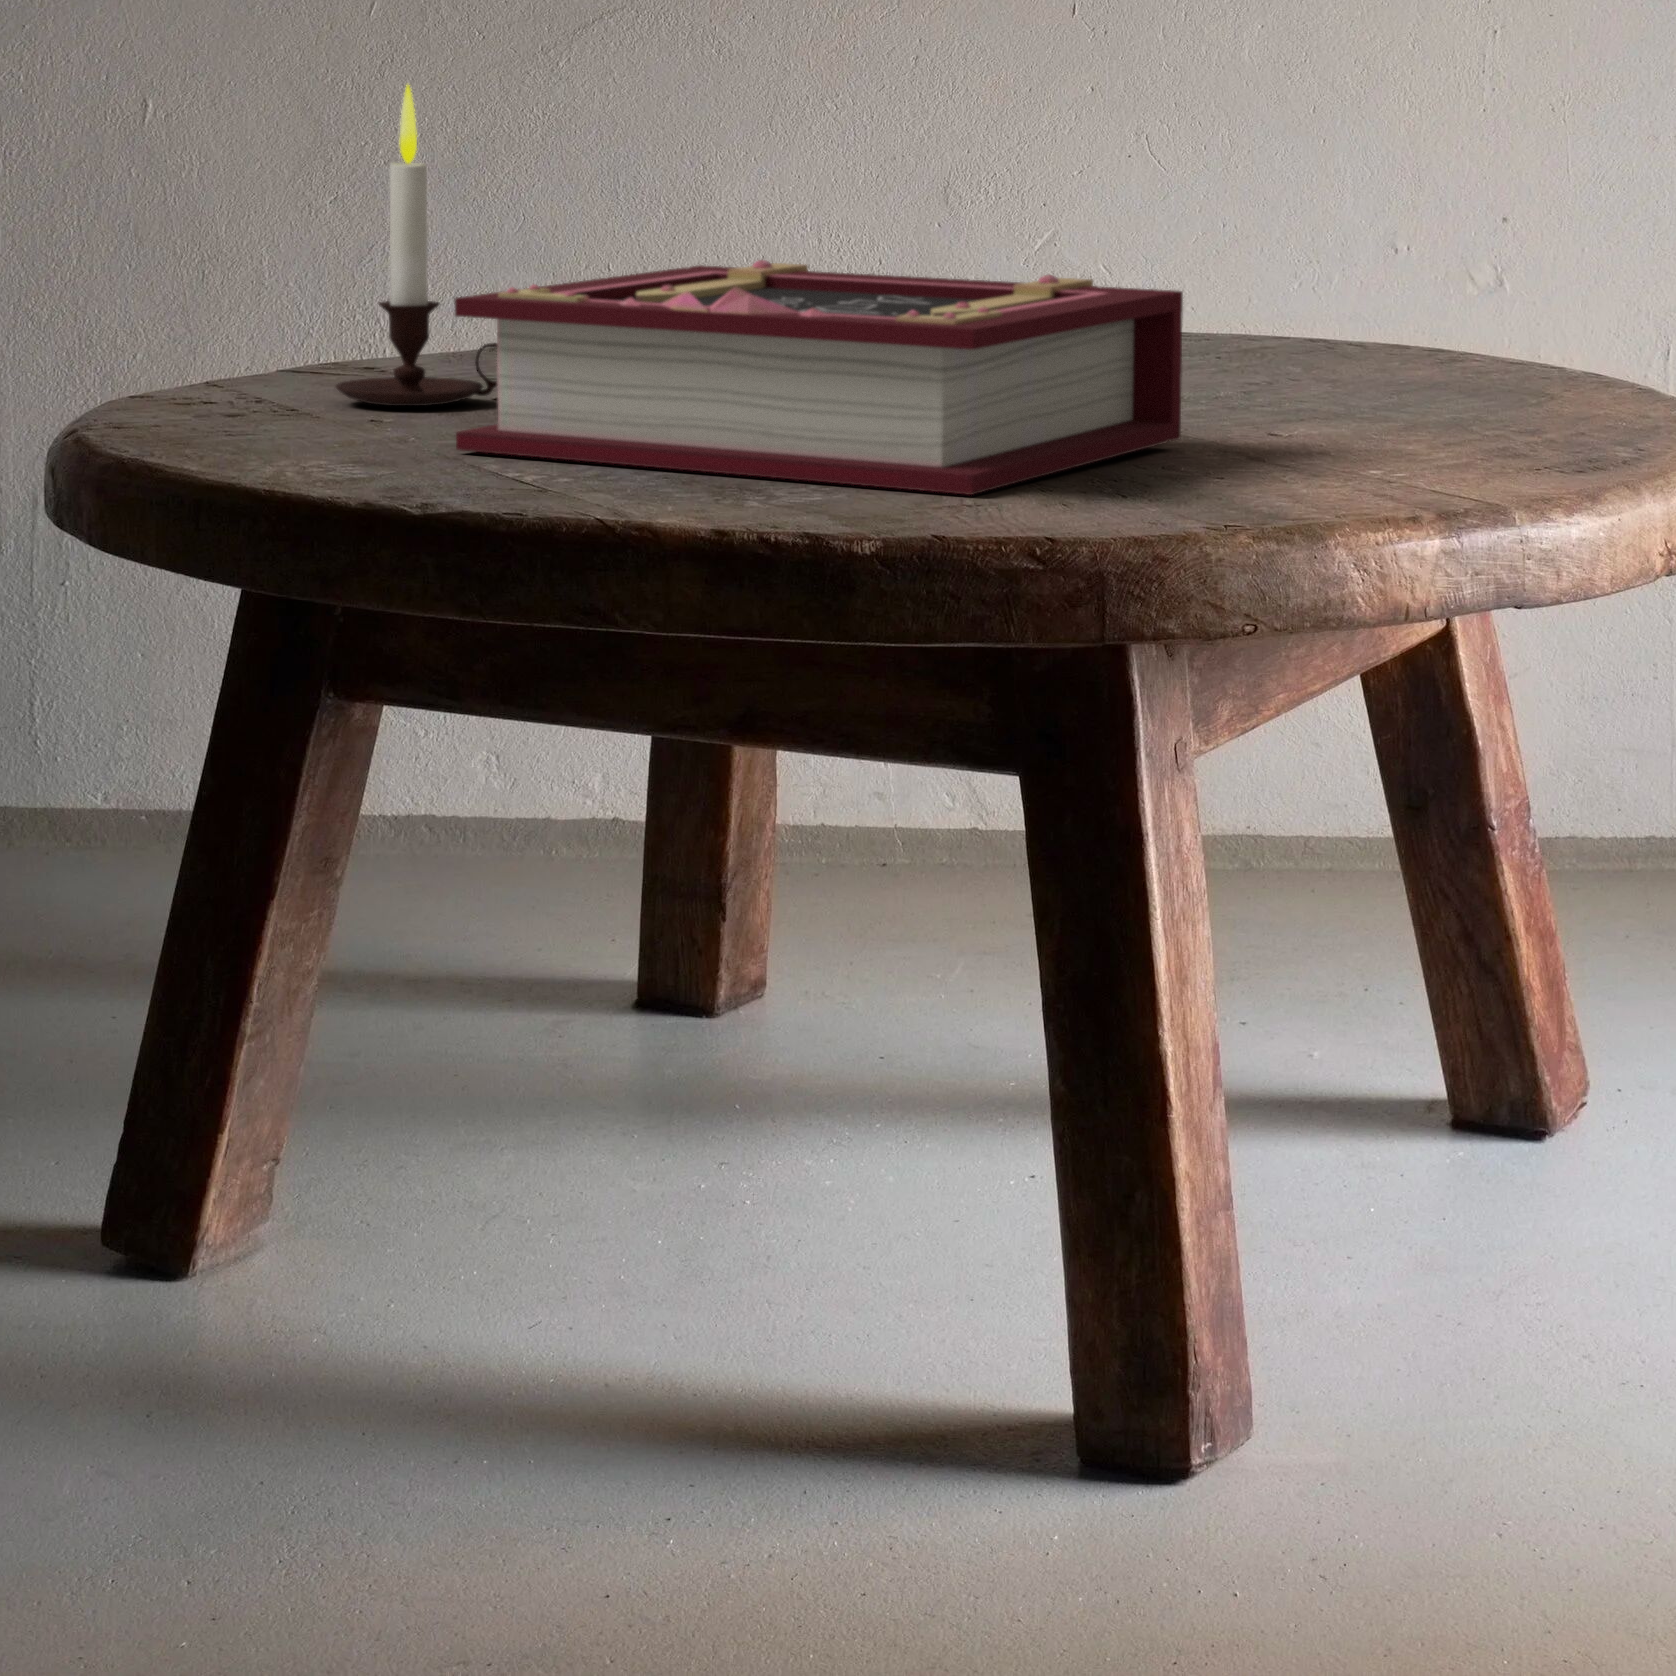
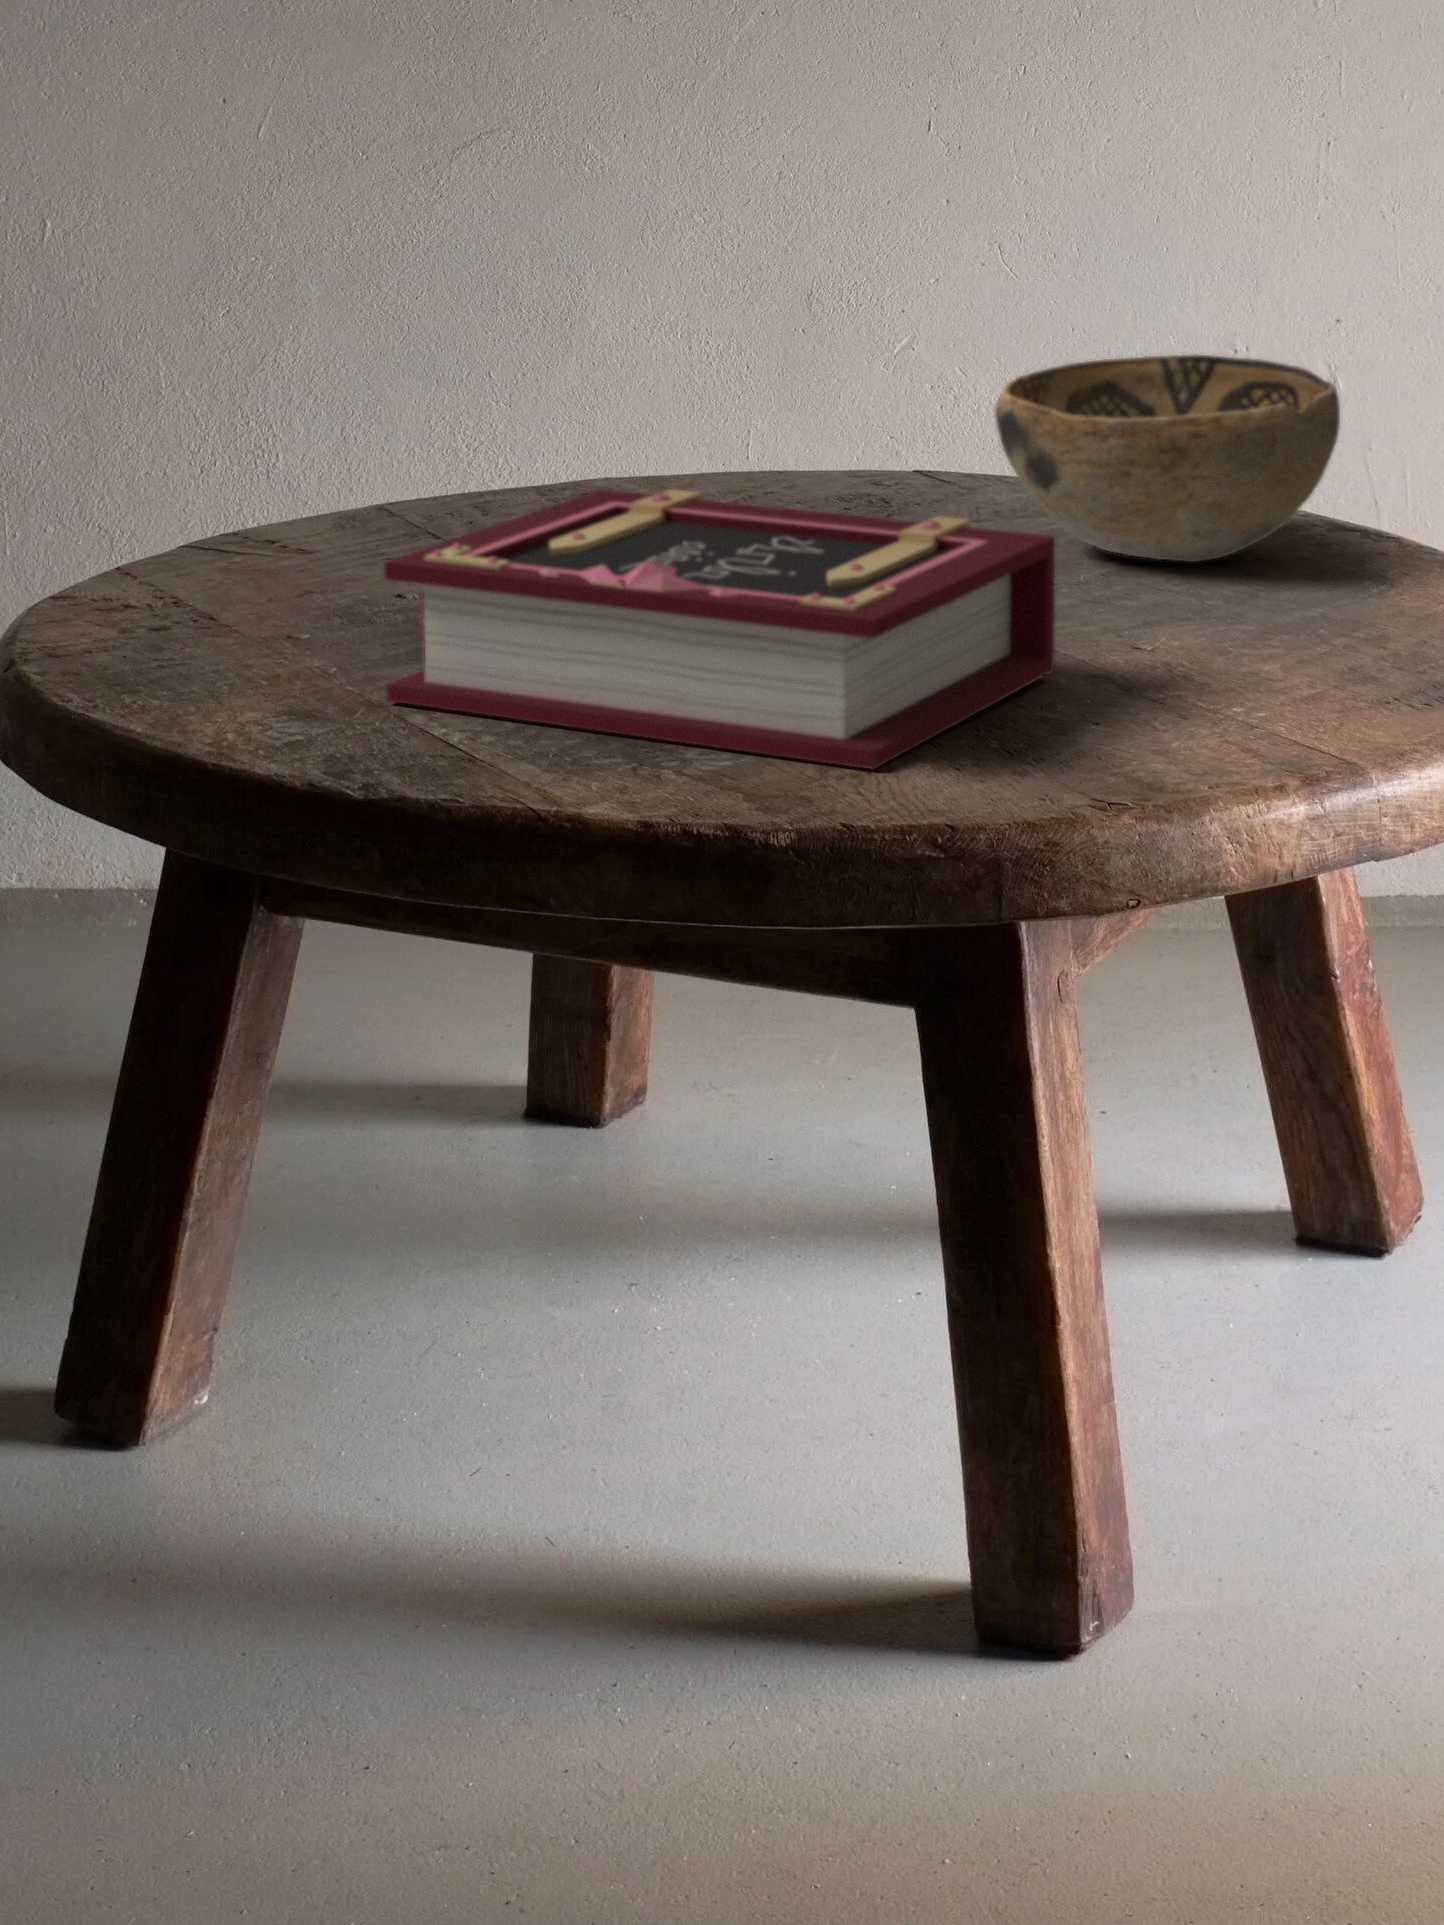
candle: present [336,85,498,406] -> none [259,319,433,620]
decorative bowl: none [1134,181,1504,383] -> present [995,354,1340,562]

